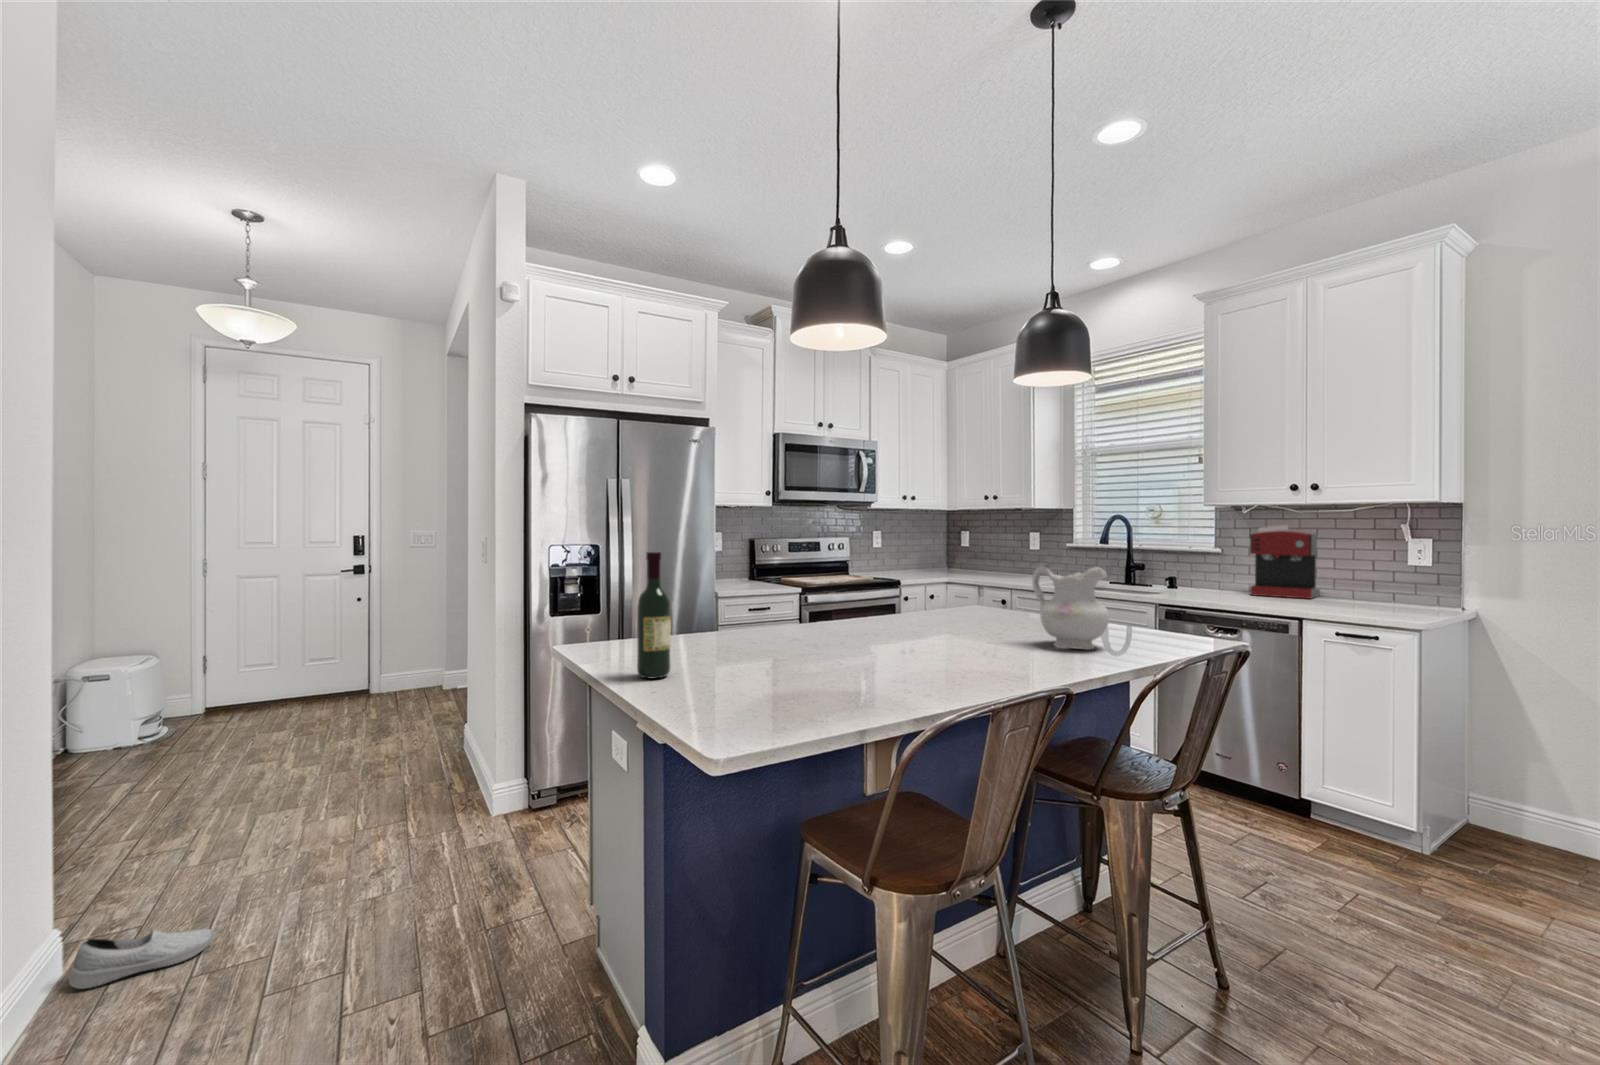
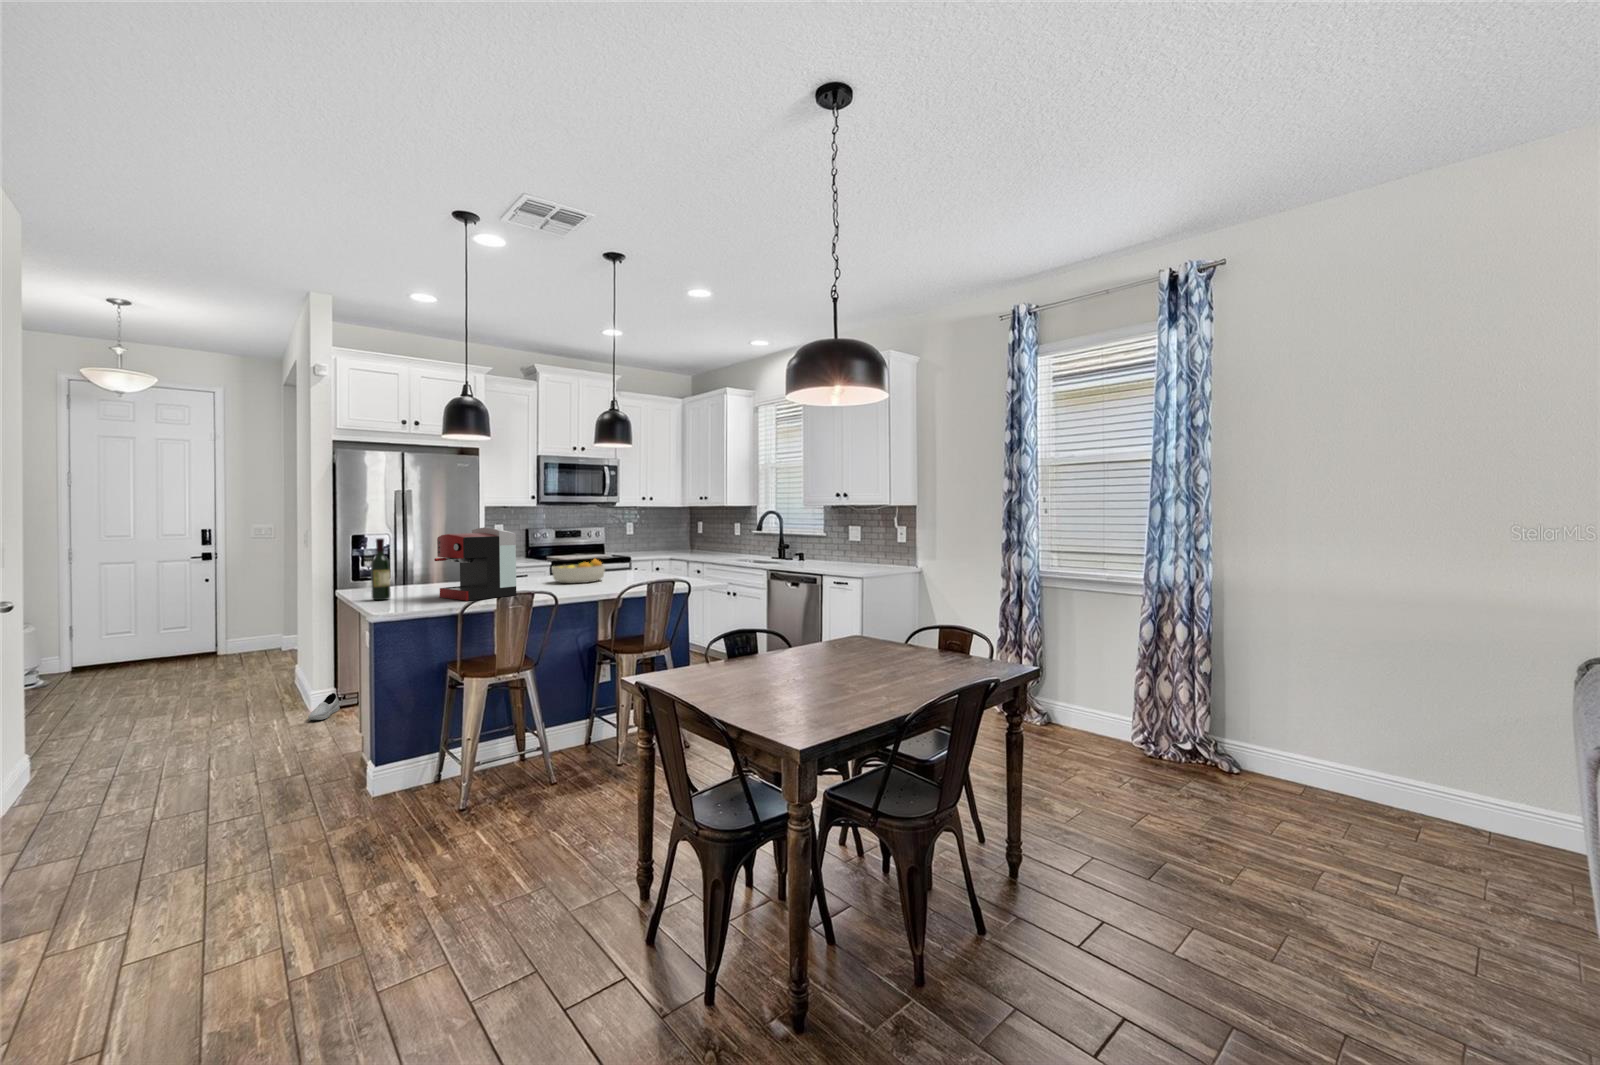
coffee maker: present [1250,525,1320,599] -> present [434,527,516,601]
ceramic pitcher: present [1032,563,1109,650] -> none [616,542,651,586]
fruit bowl: none [899,590,990,637] -> present [552,559,605,583]
shoe: present [69,929,214,989] -> present [308,693,340,720]

